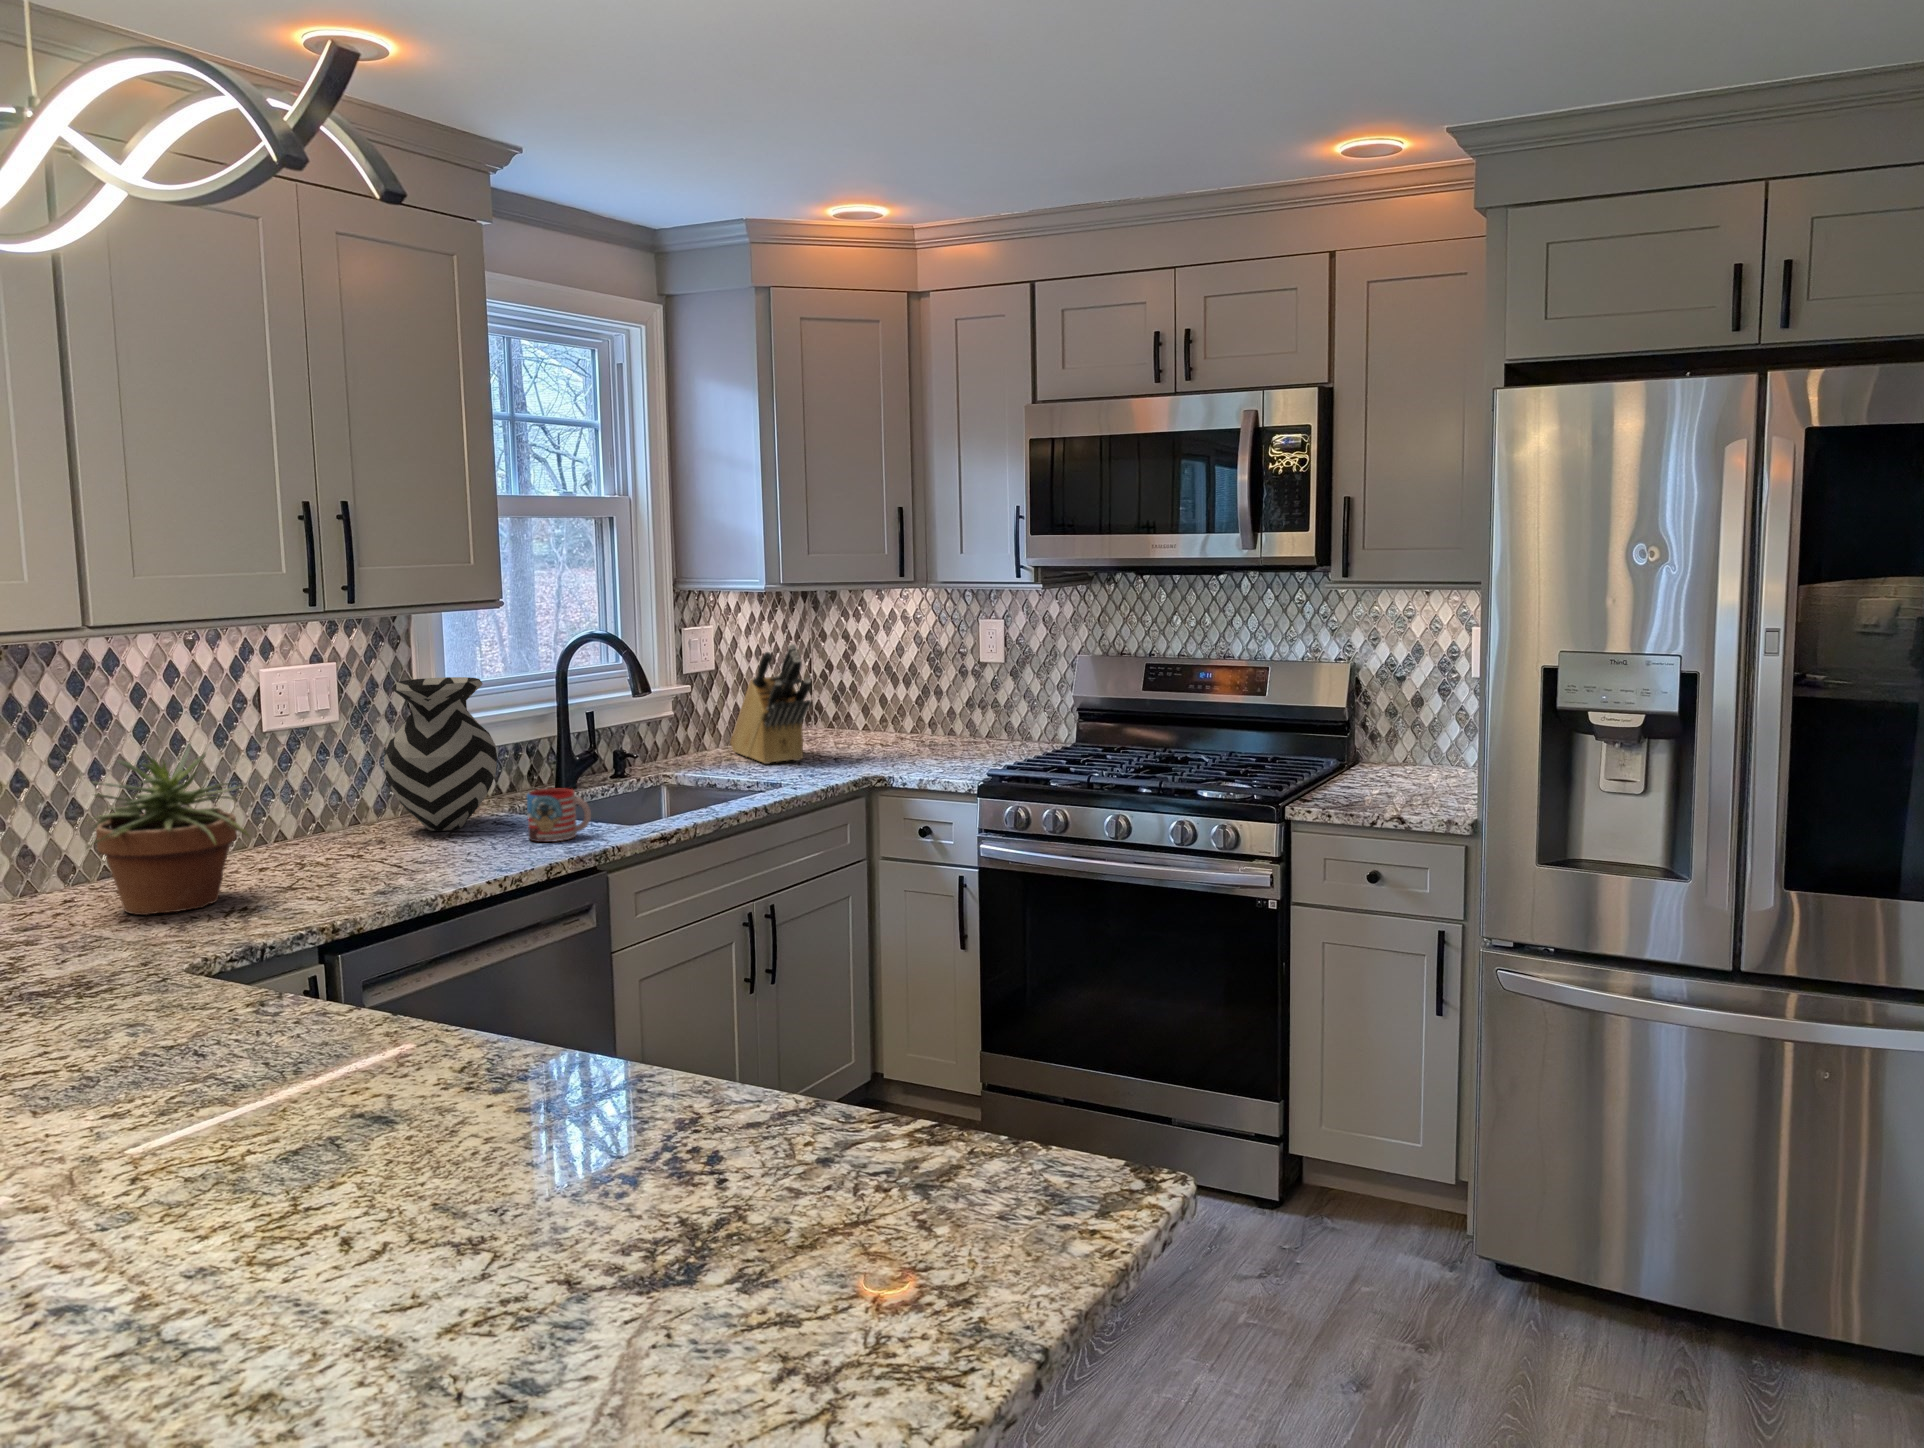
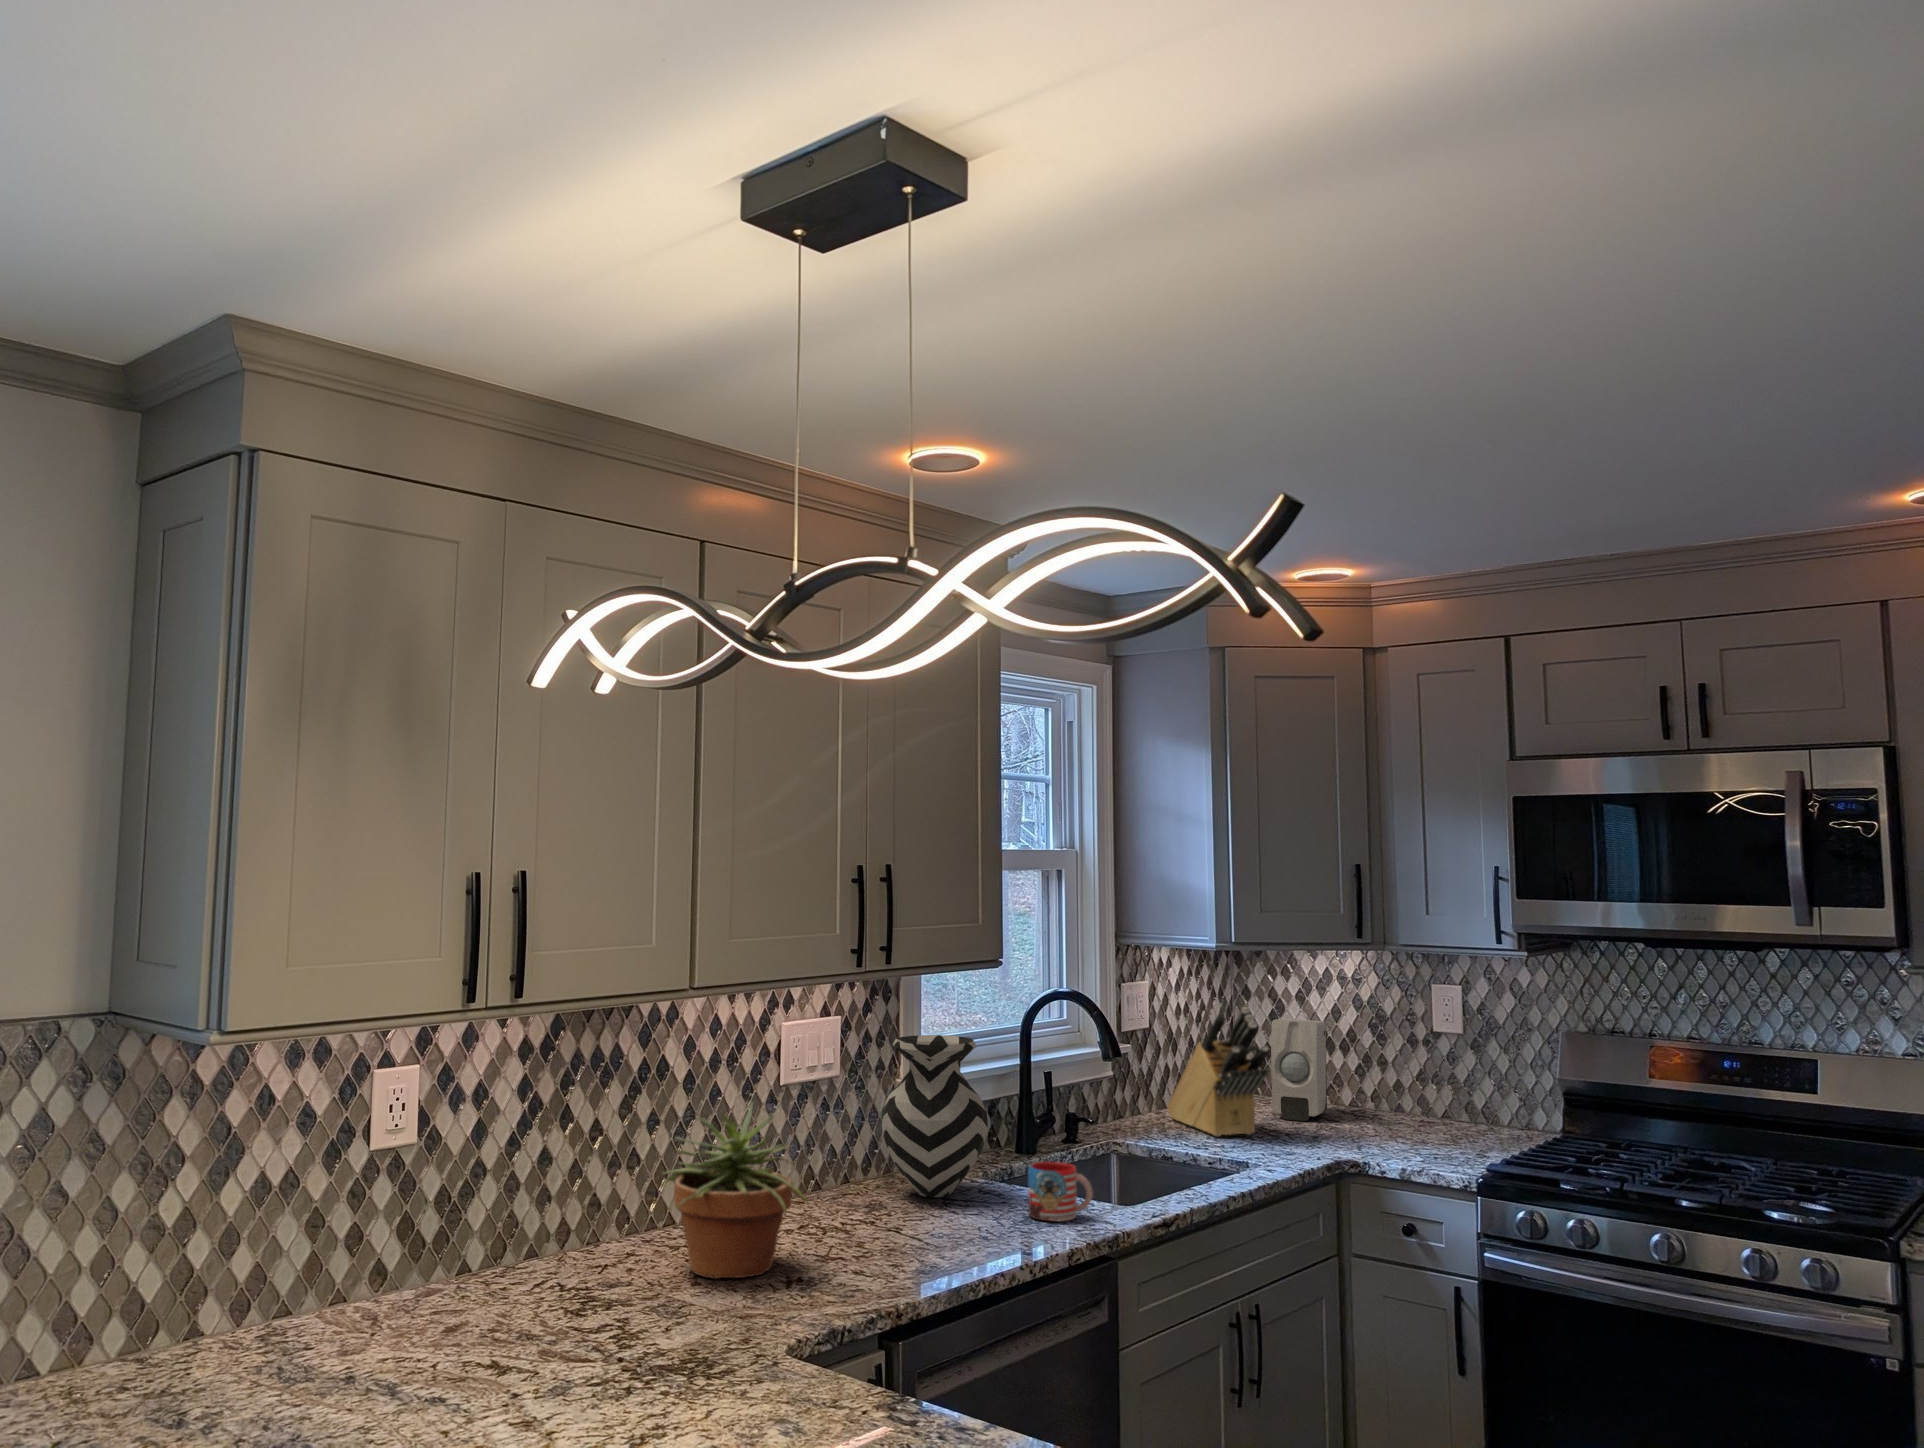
soap dispenser: none [830,657,886,747] -> present [1271,1019,1327,1121]

